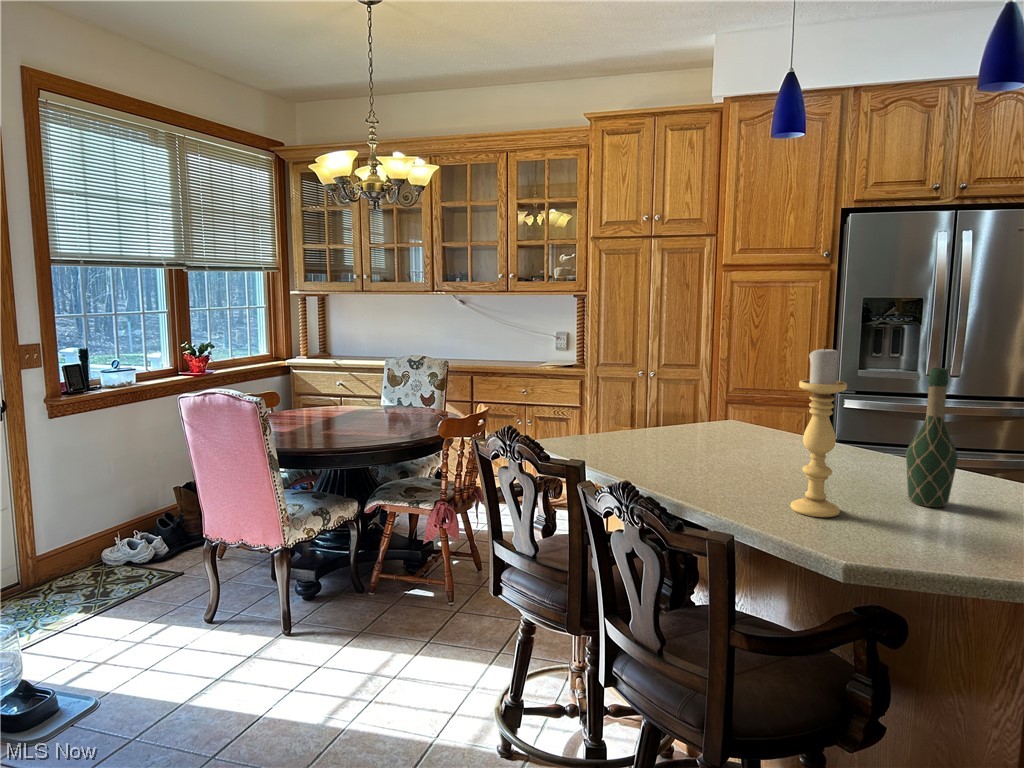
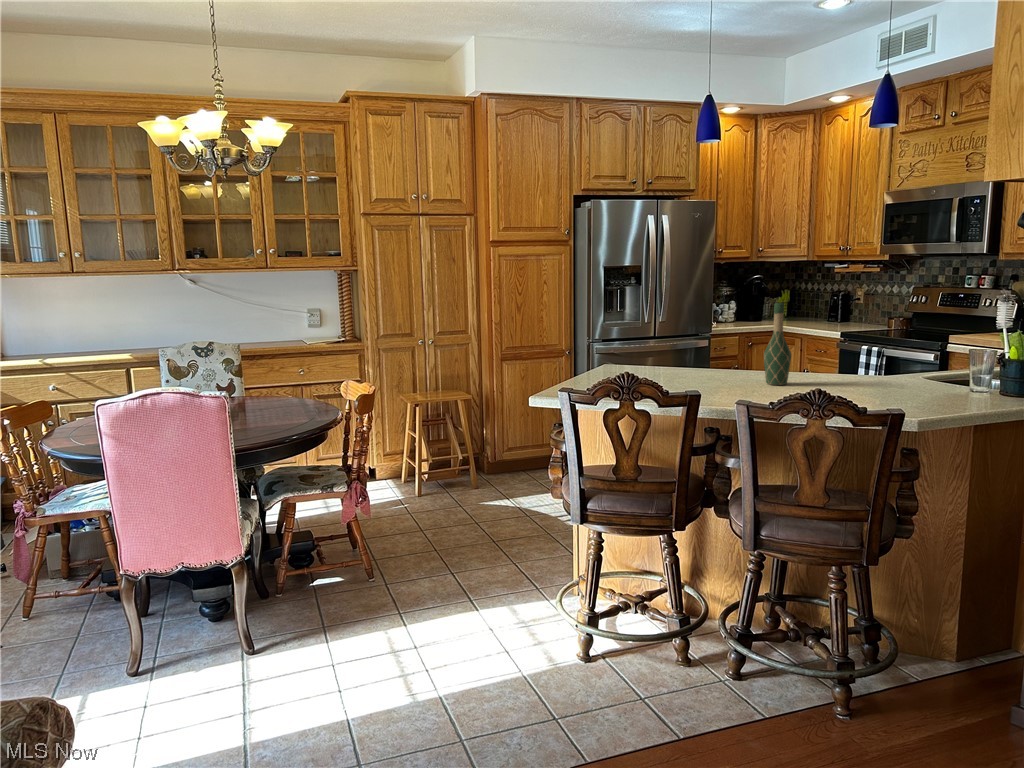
candle holder: present [791,346,847,517] -> none [727,291,758,396]

